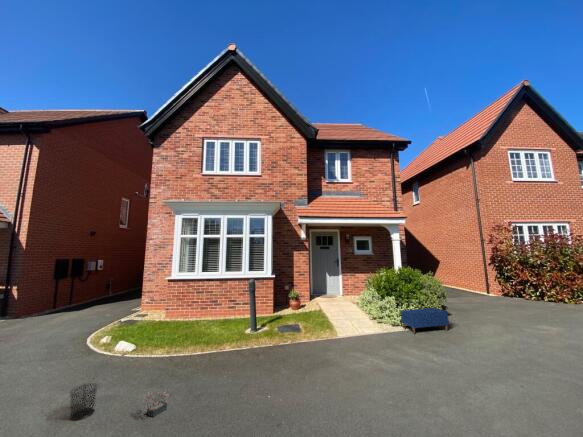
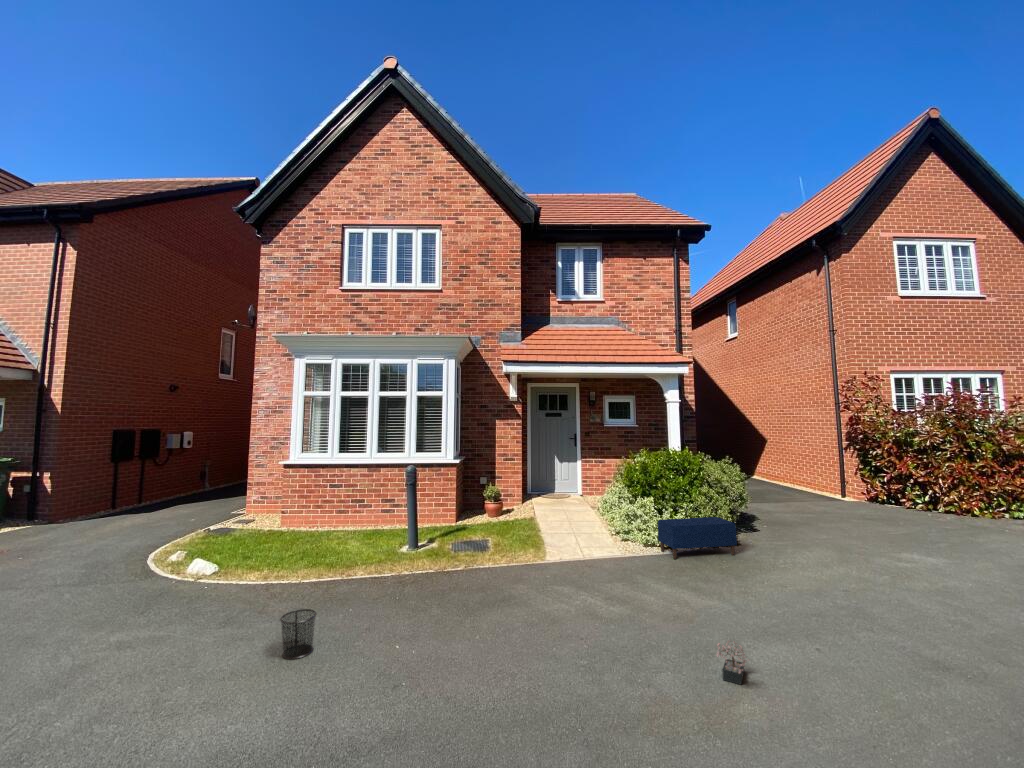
waste bin: present [70,384,97,420] -> present [280,609,316,659]
decorative plant: present [143,391,168,417] -> present [717,641,749,684]

